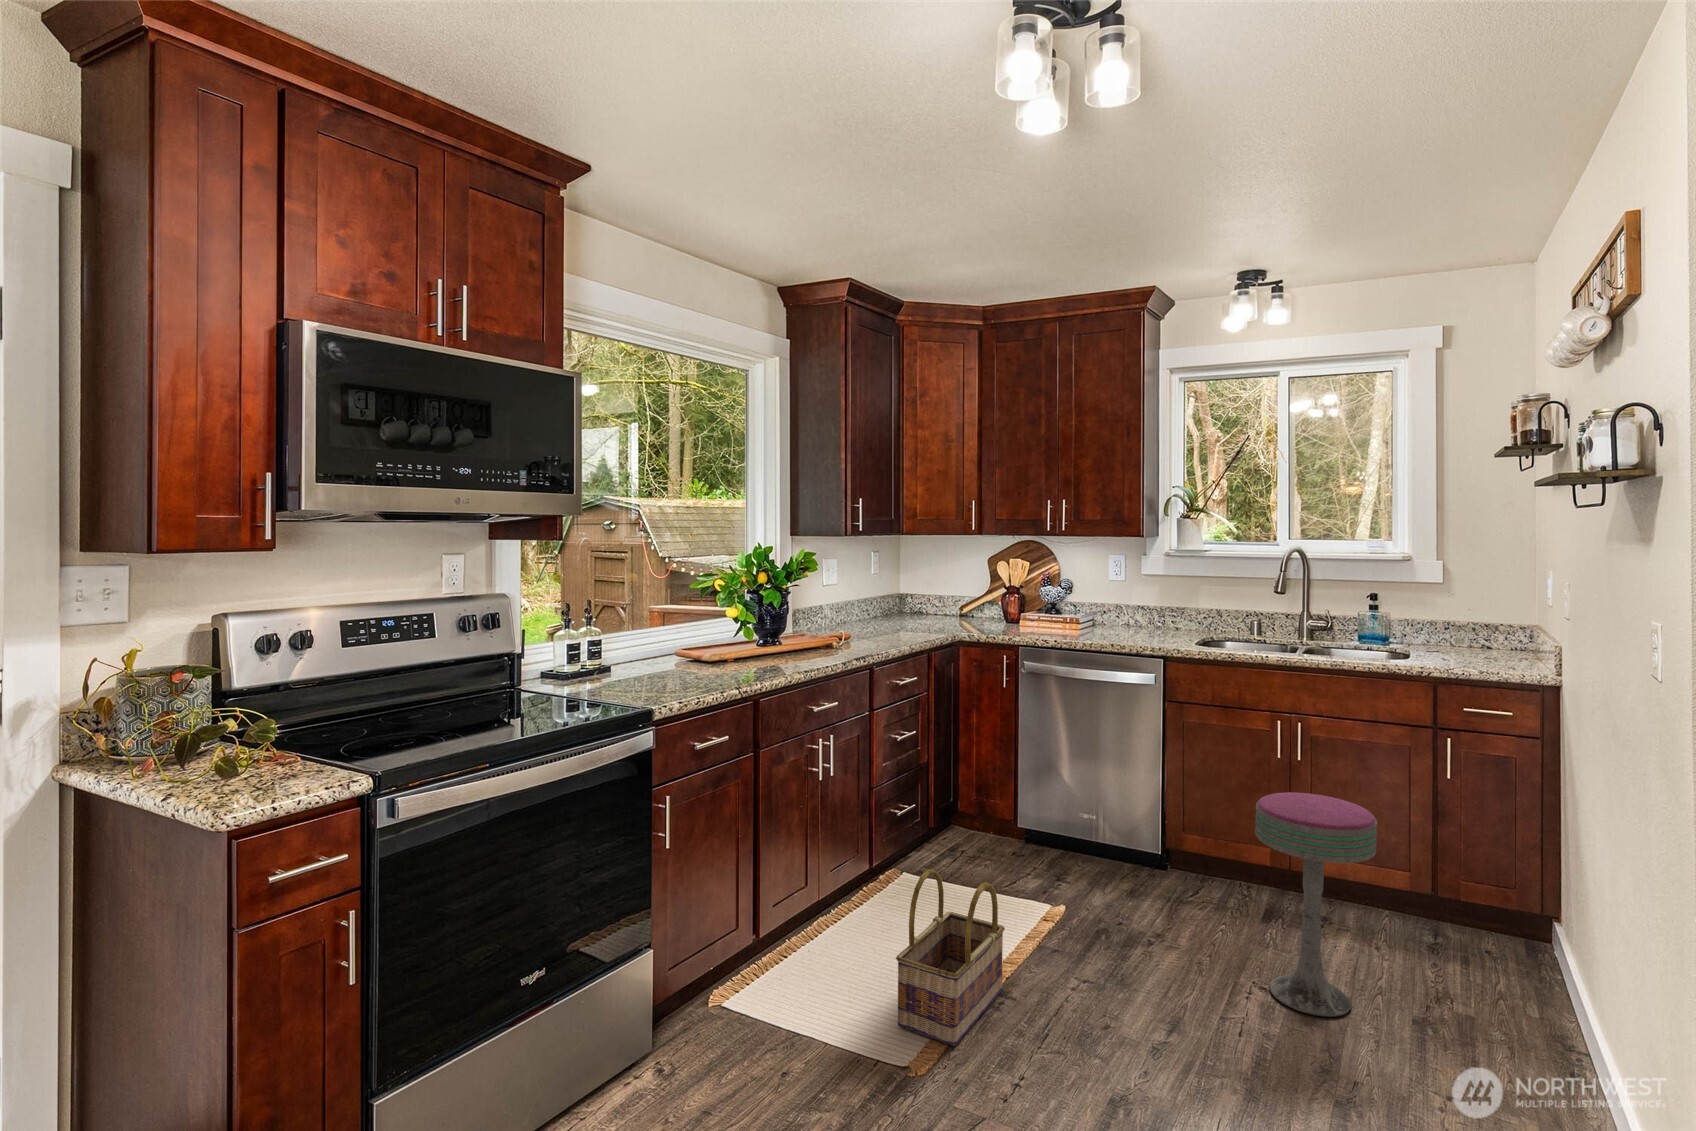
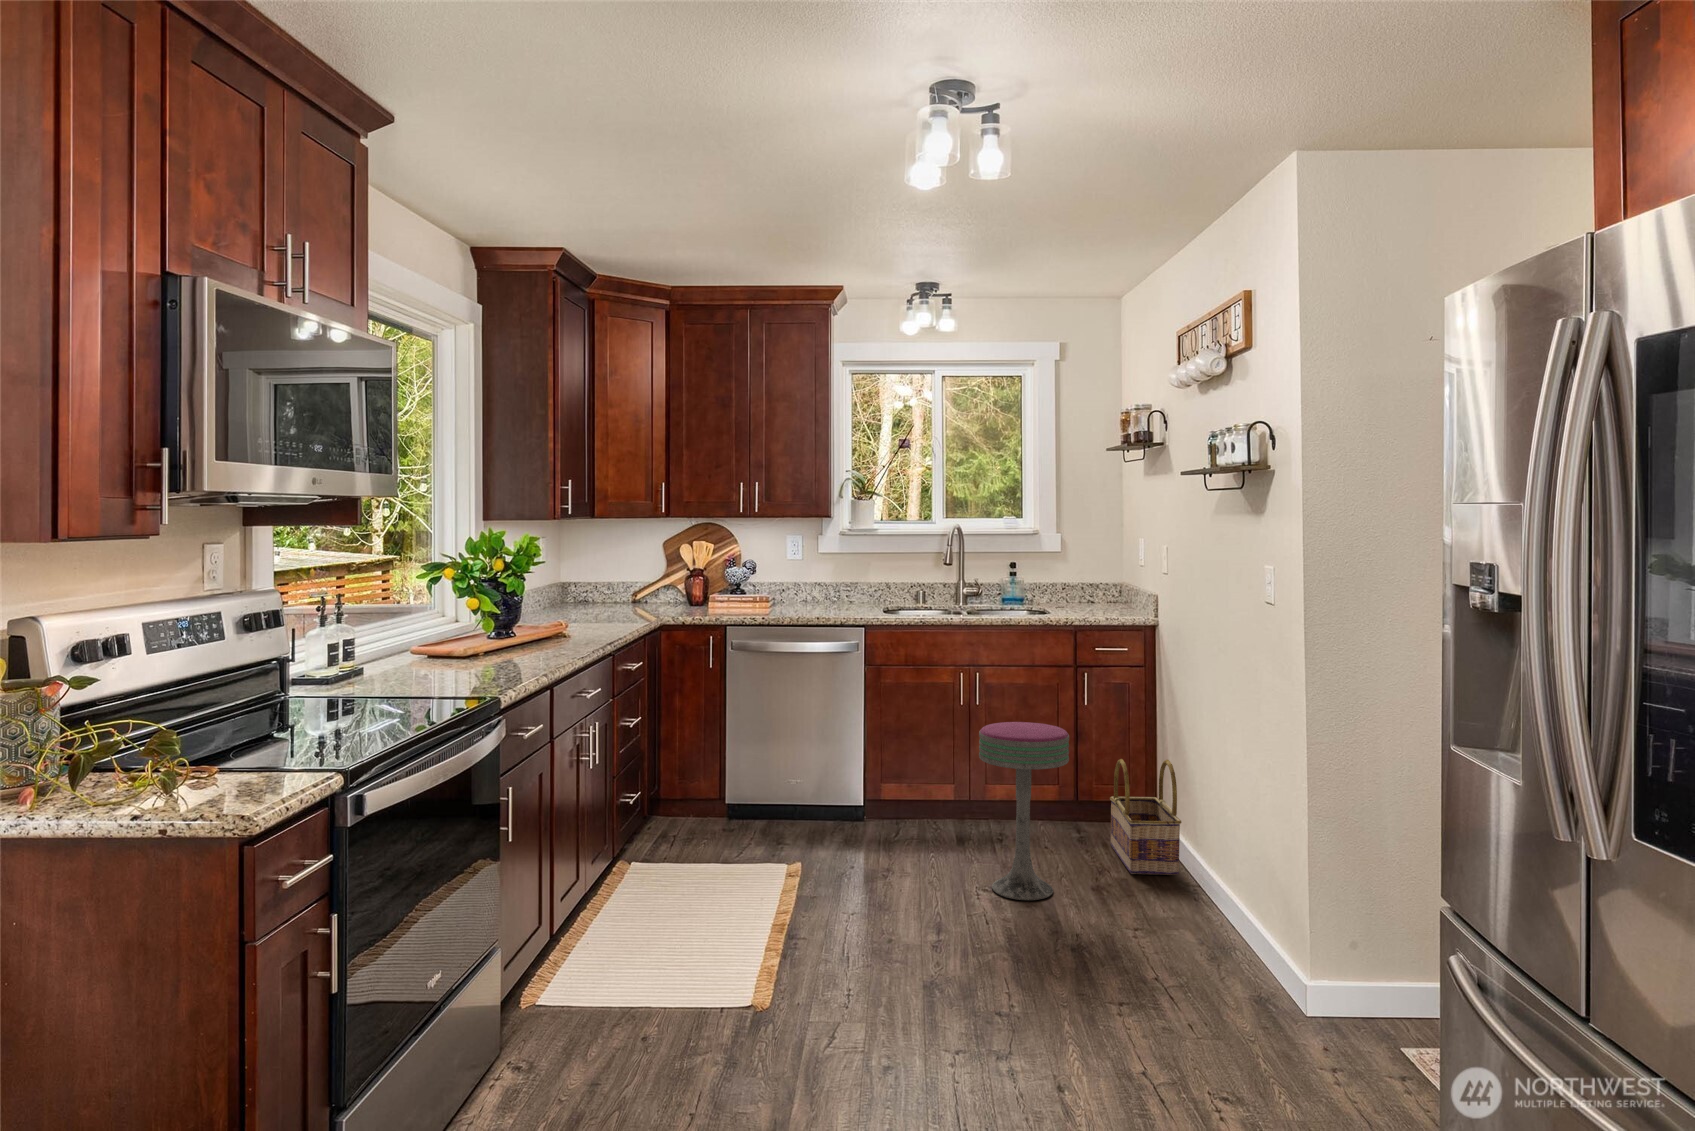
basket: present [896,869,1005,1046] -> present [1110,759,1182,875]

